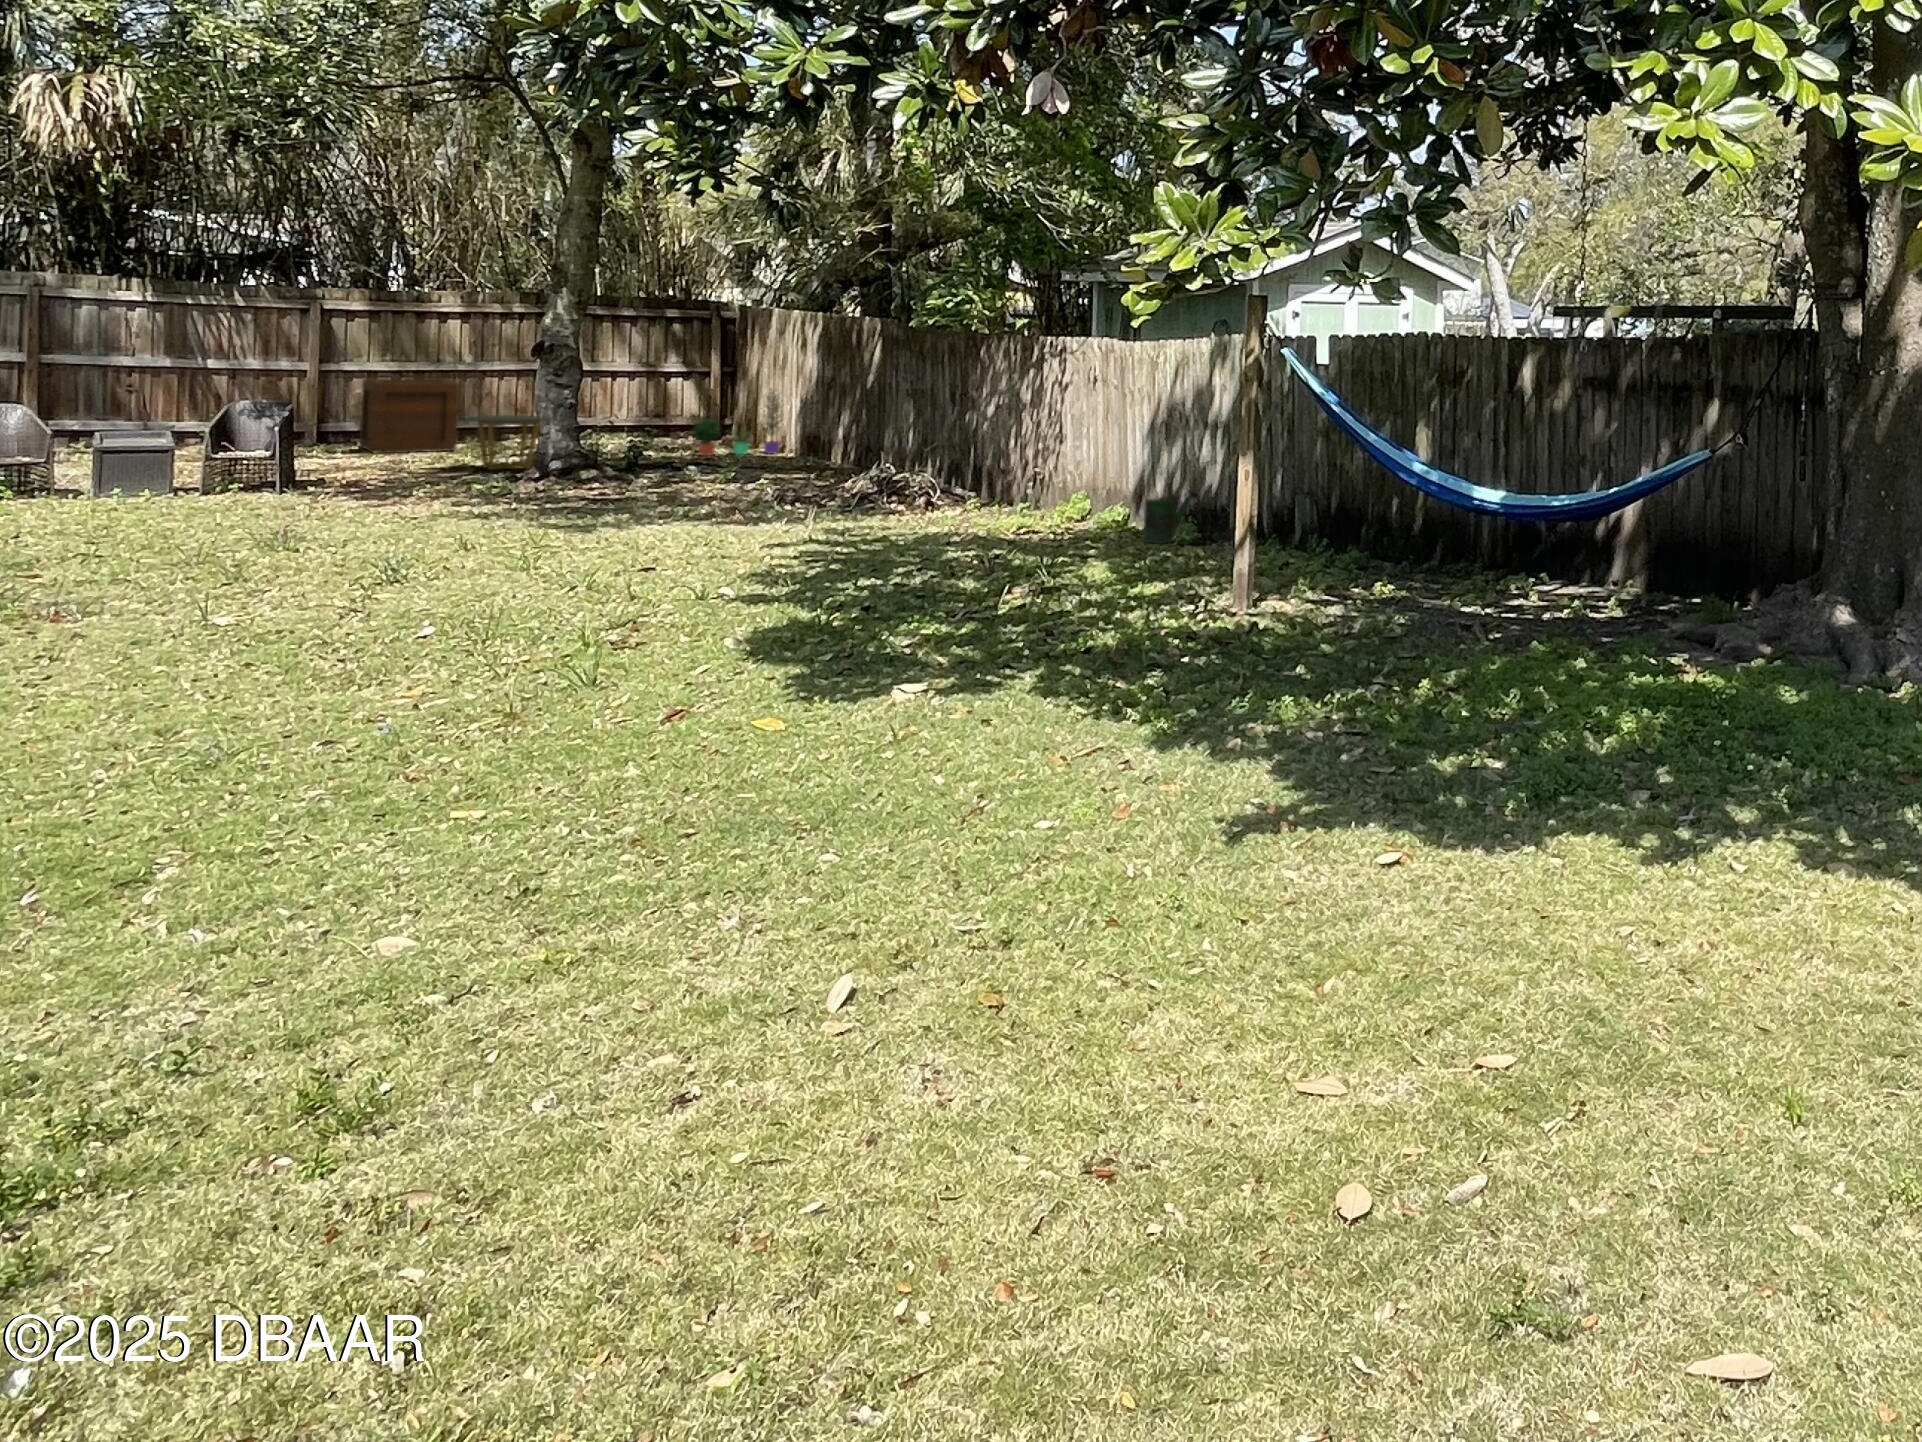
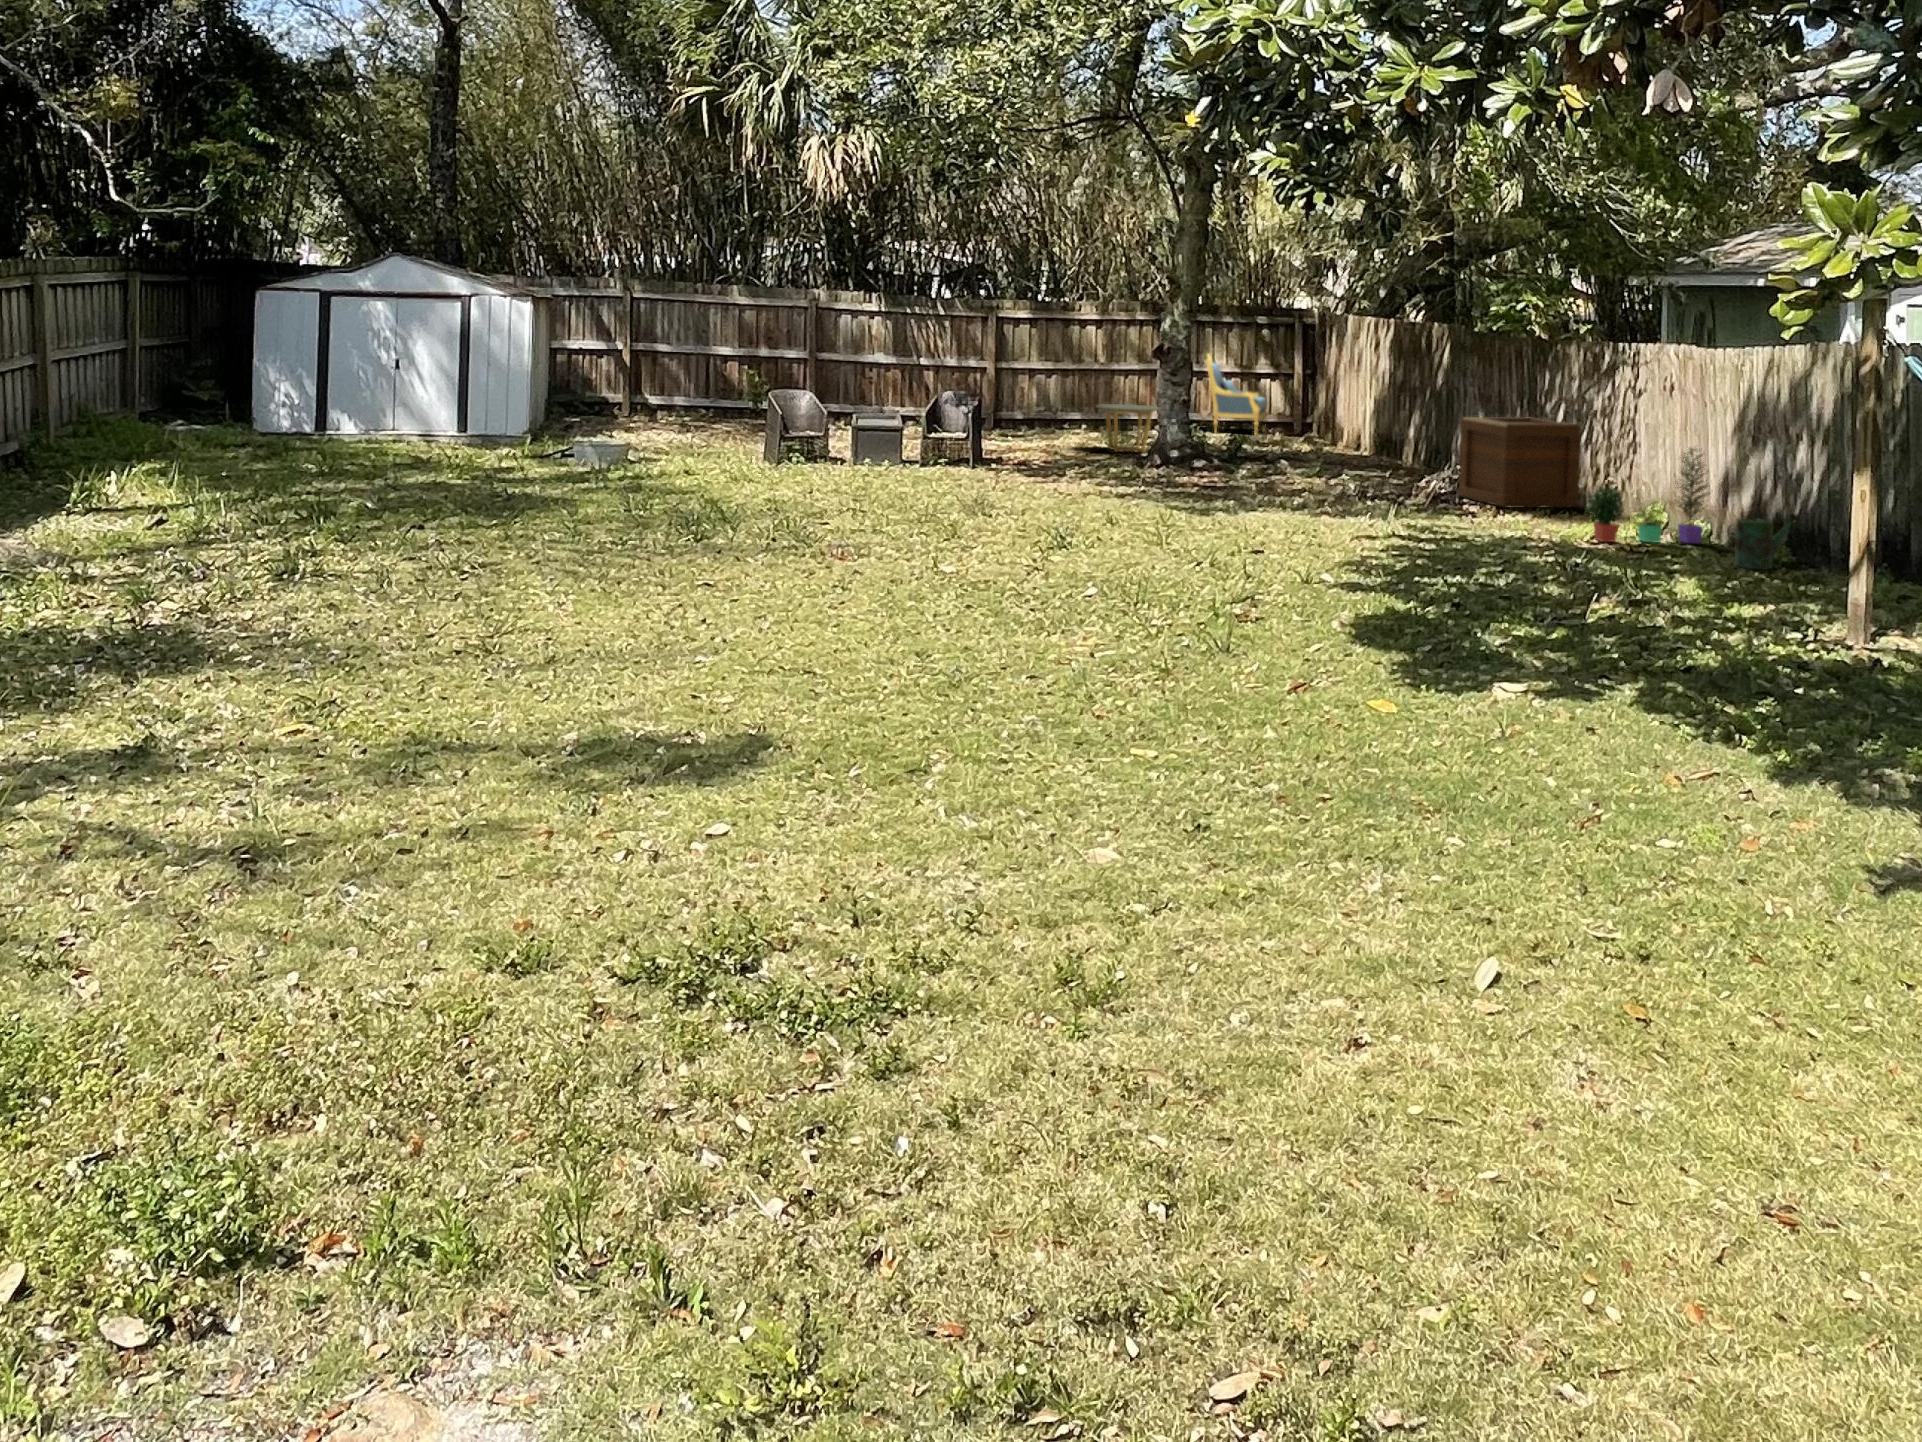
armchair: none [615,345,690,443] -> present [1206,354,1267,435]
wooden crate: present [360,378,459,453] -> present [1459,417,1581,508]
potted plant: present [693,389,785,456] -> present [1587,448,1710,543]

